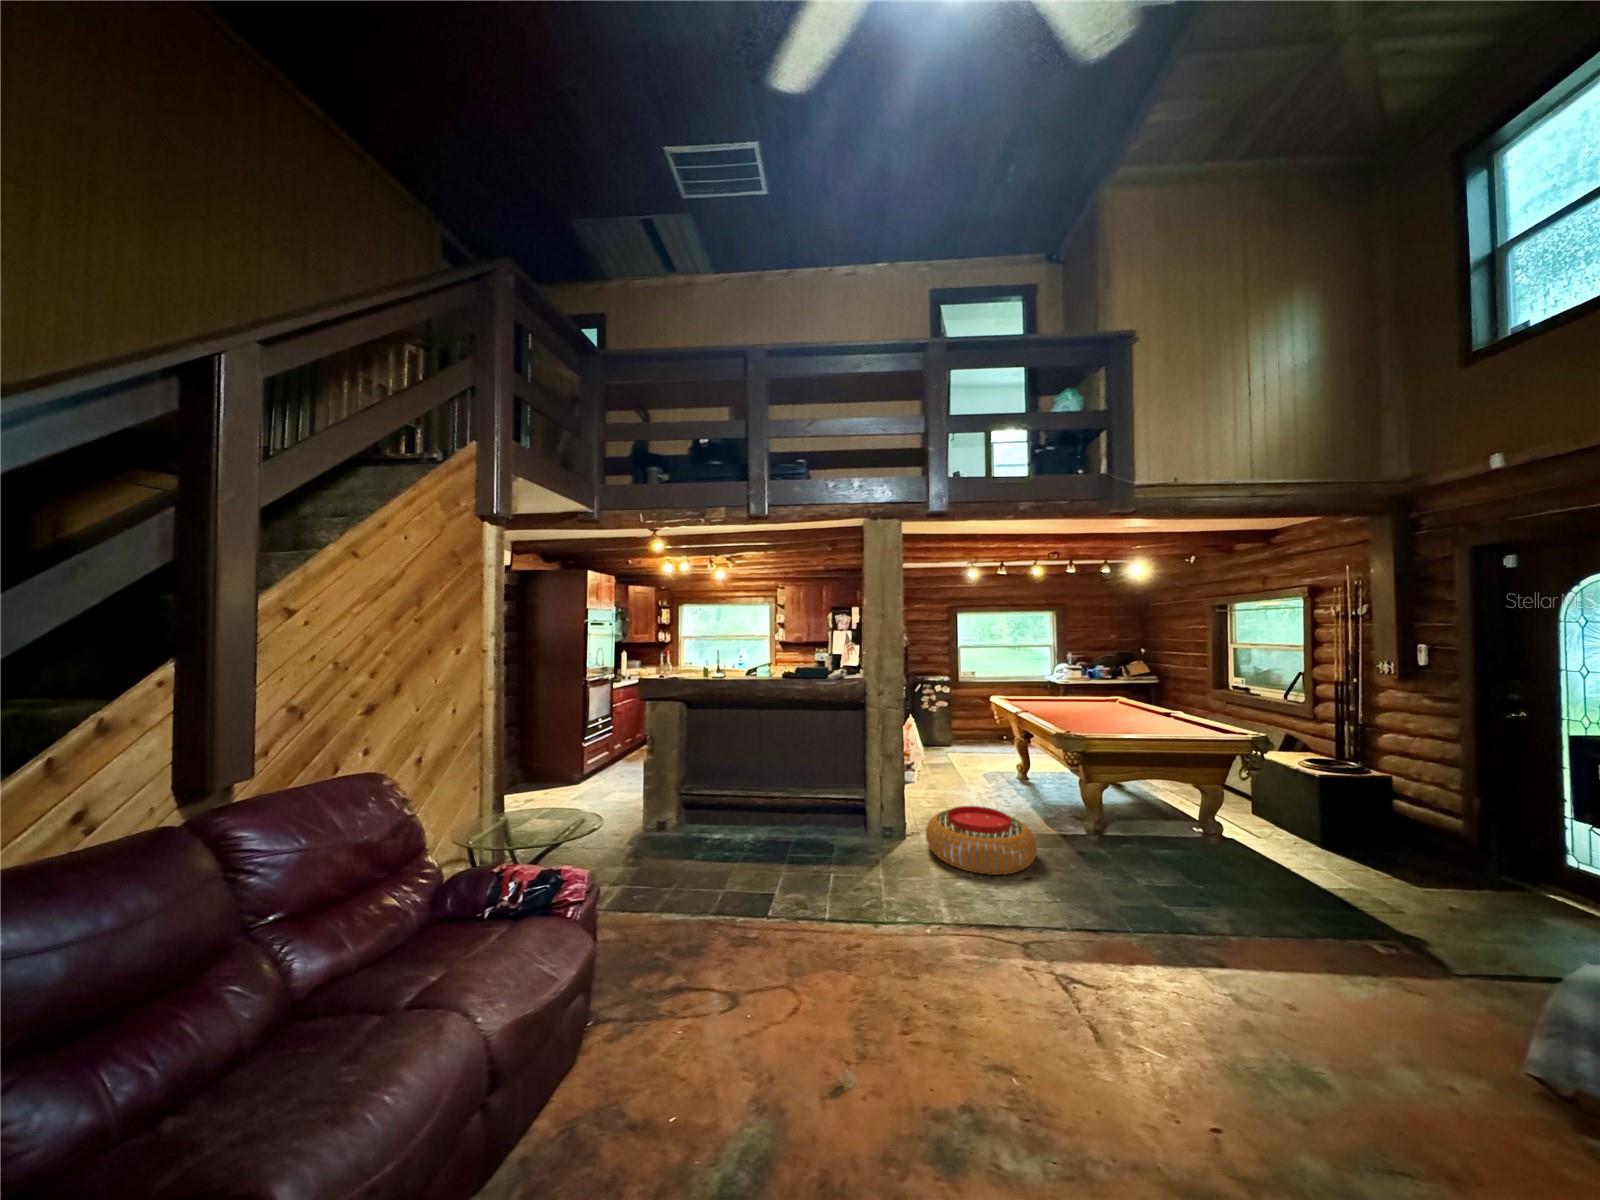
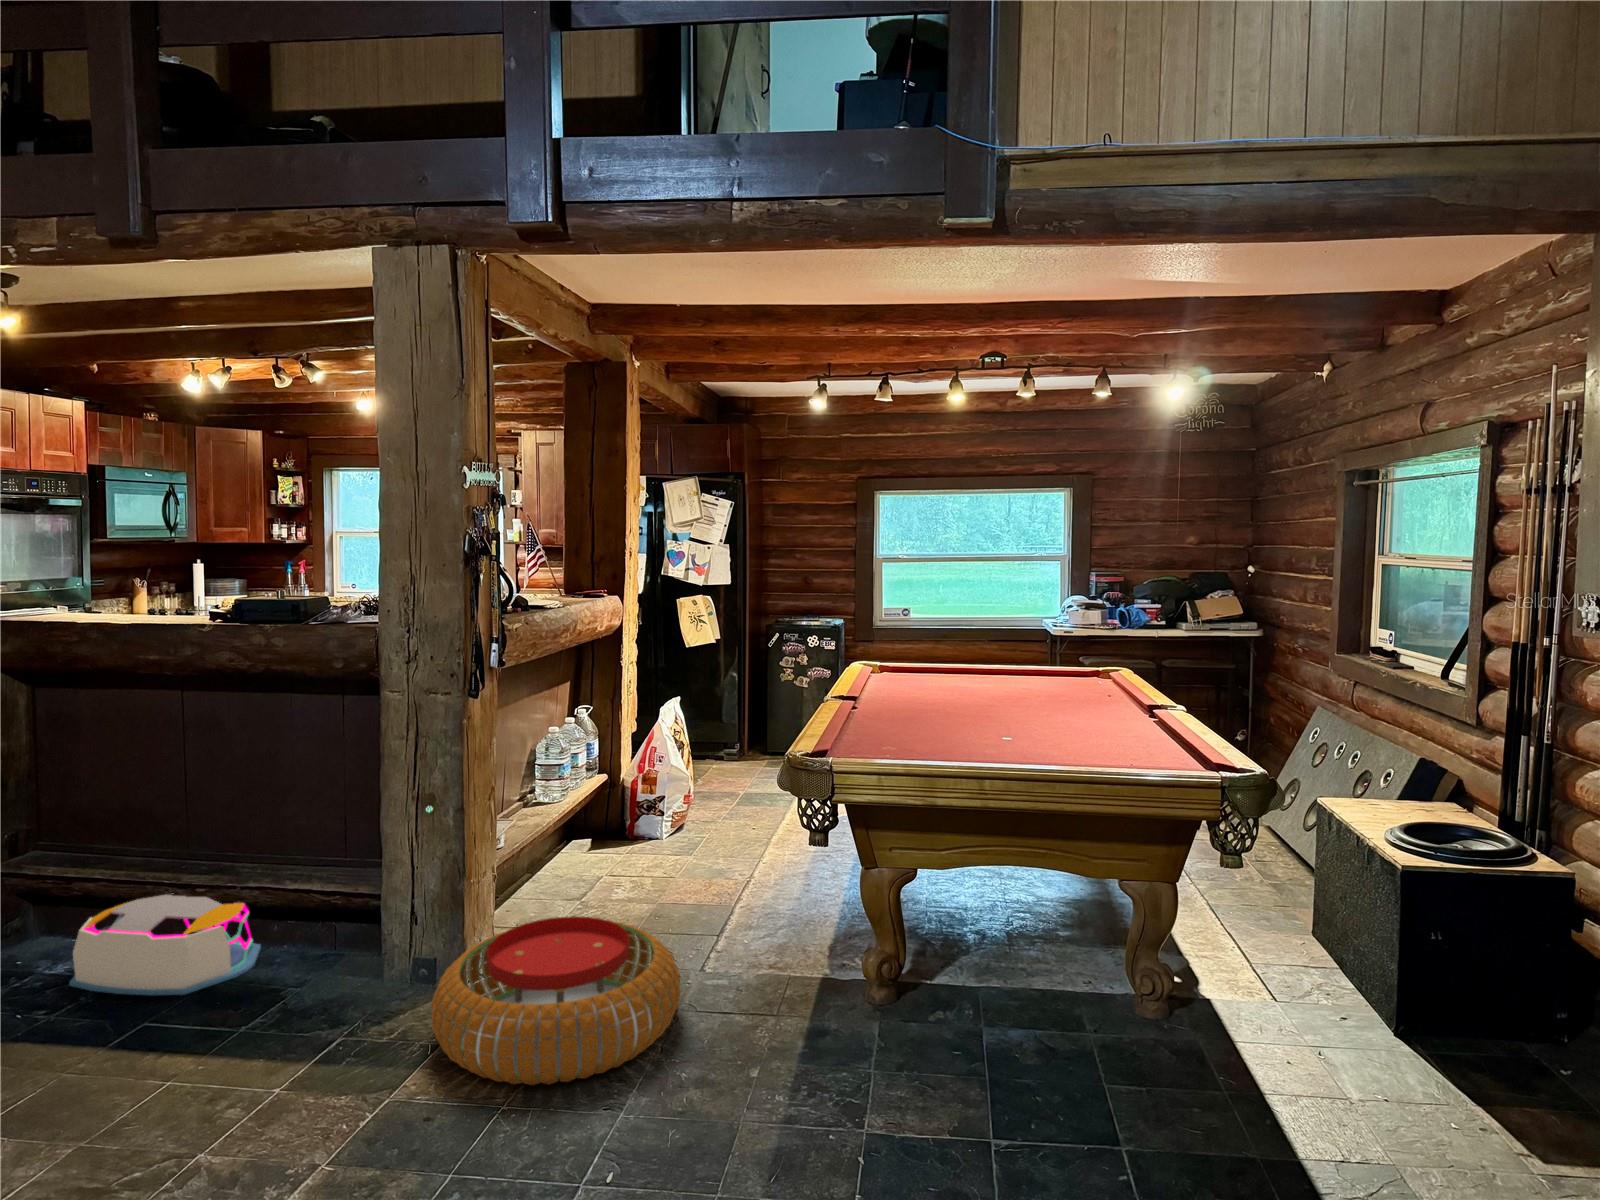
storage bin: none [734,798,810,846] -> present [69,895,261,995]

